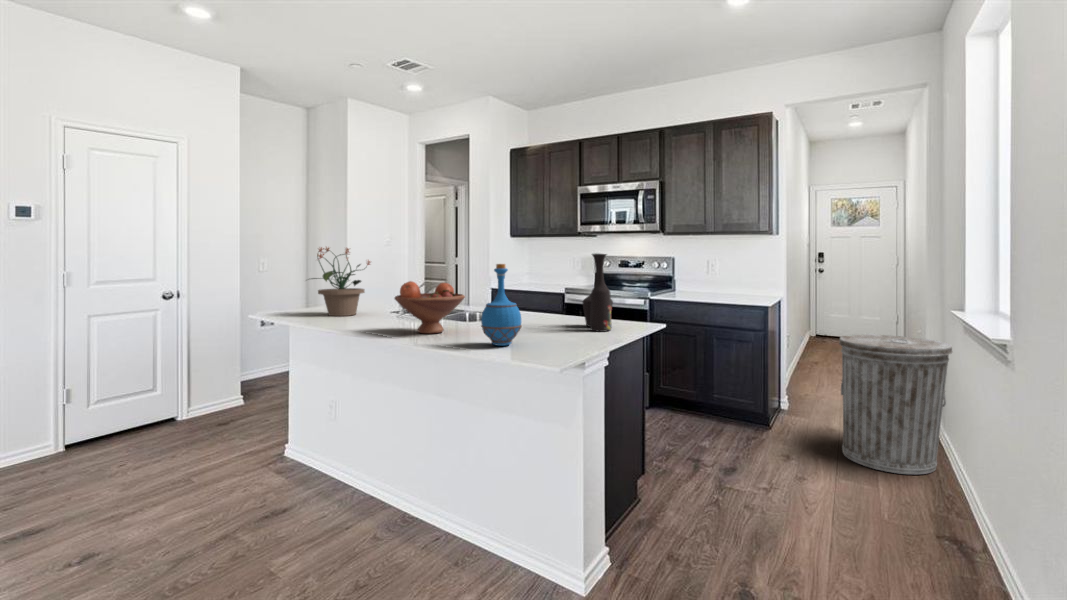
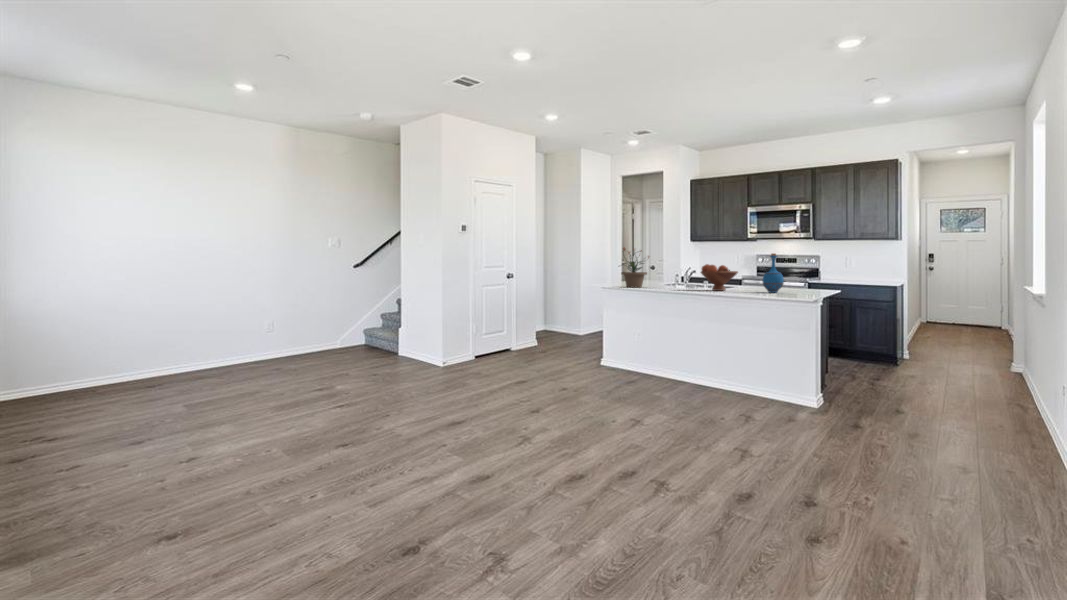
vase: present [583,253,613,332] -> none [794,249,815,291]
trash can: present [839,333,952,474] -> none [949,302,1026,385]

